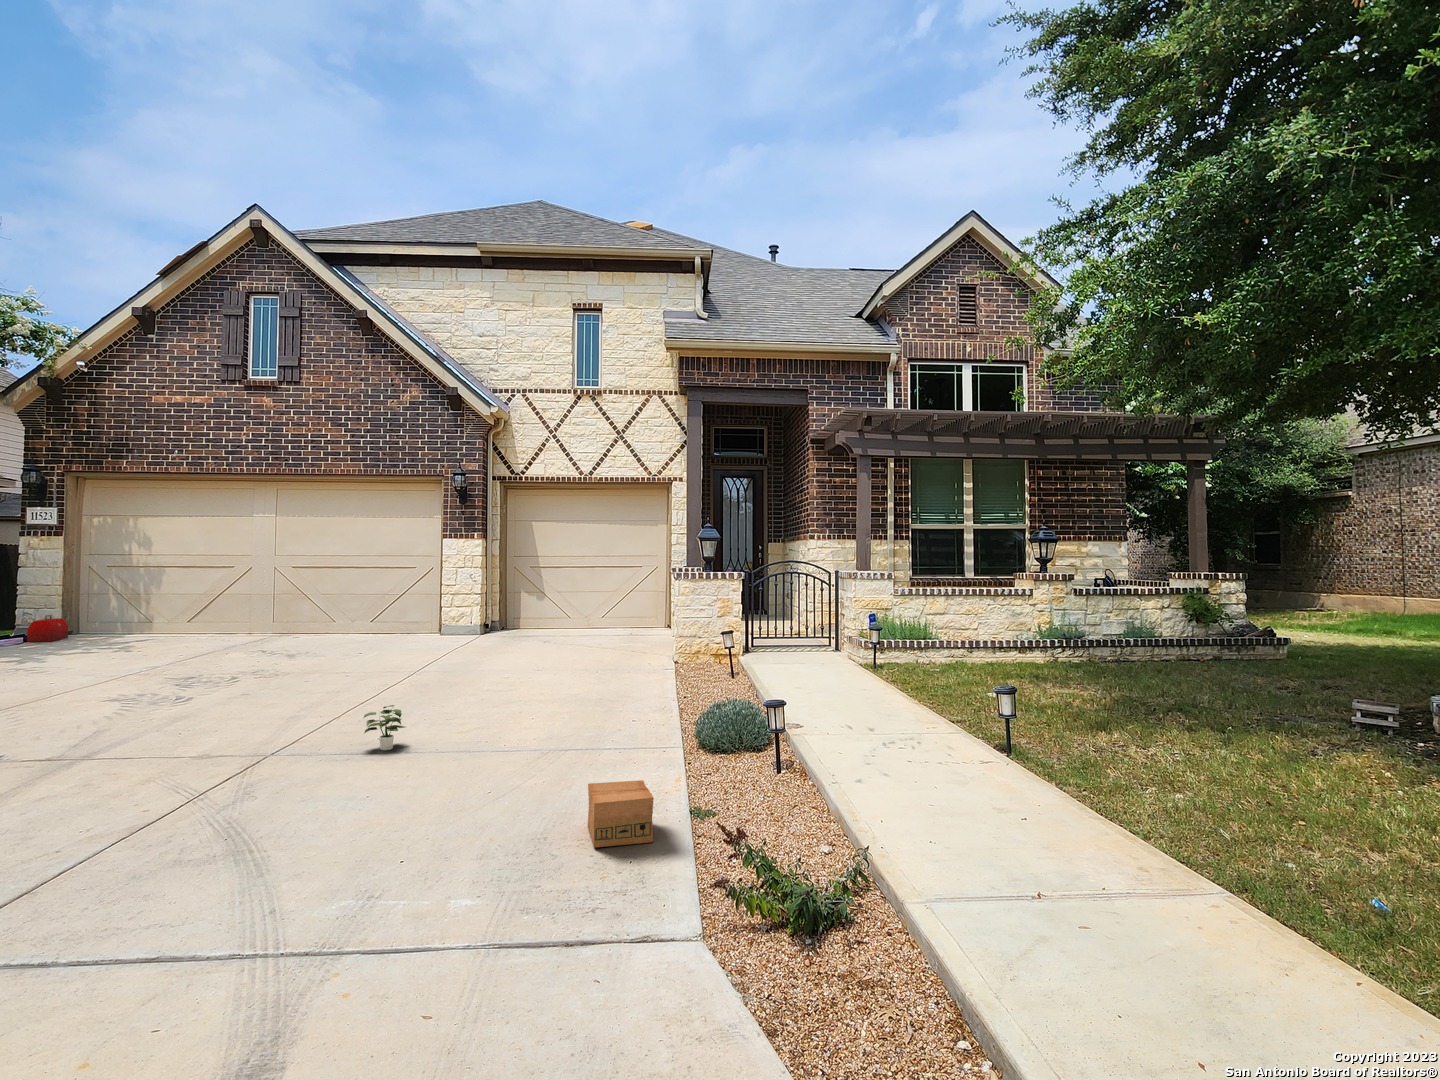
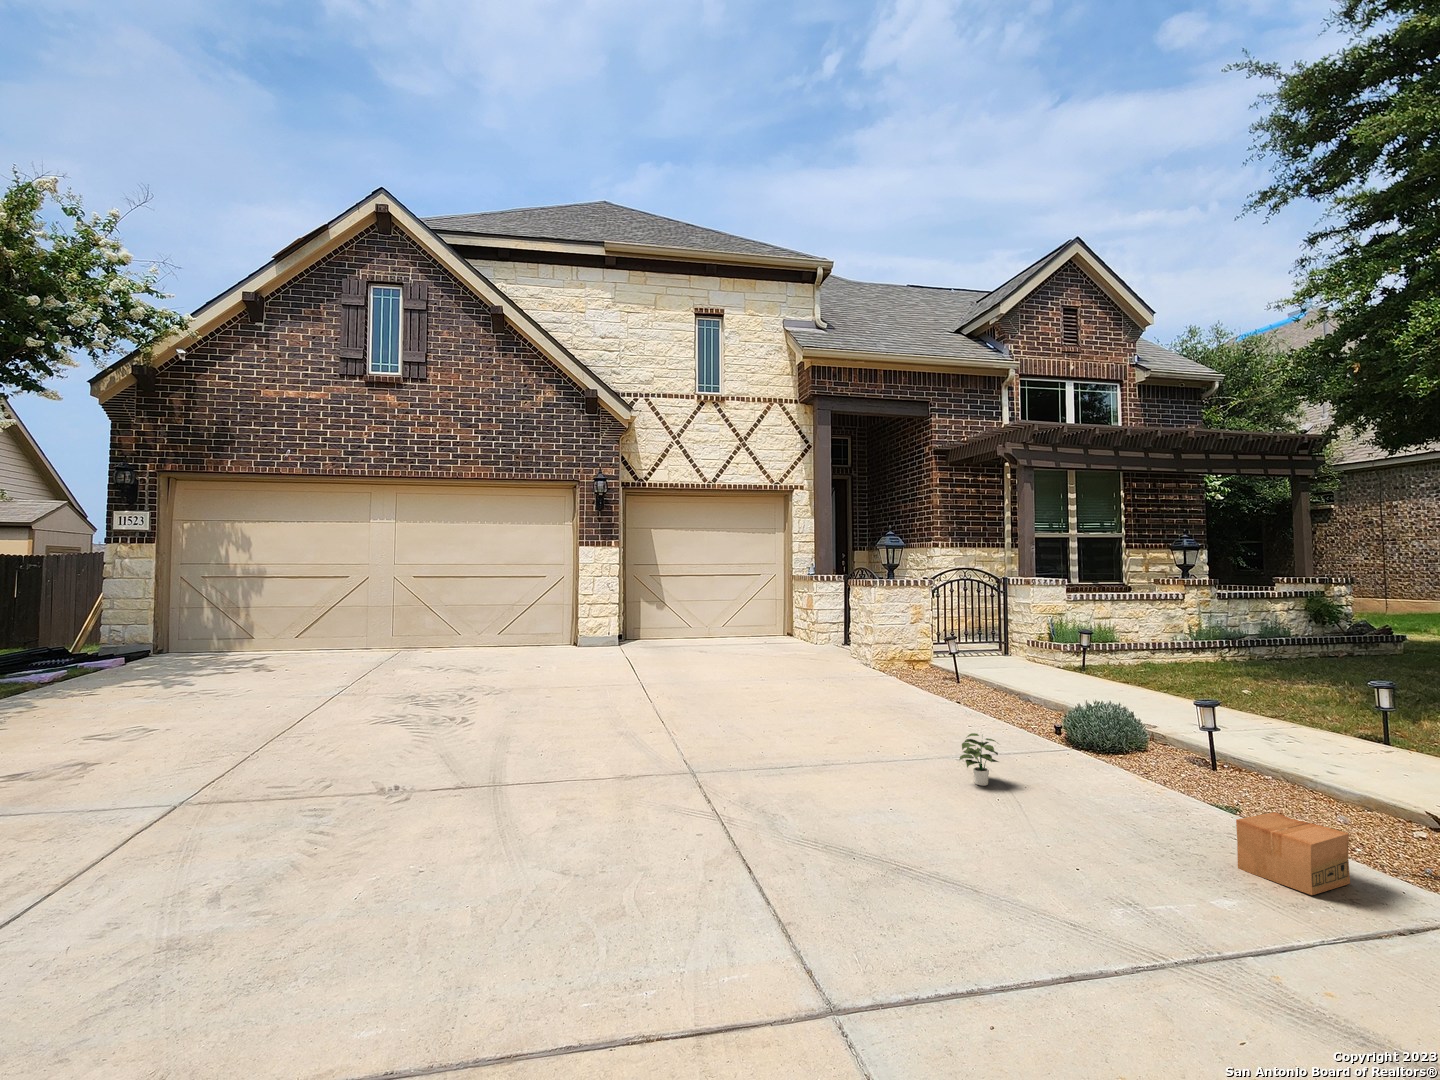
toolbox: present [27,615,68,642] -> none [124,633,163,665]
potted plant: present [364,705,405,750] -> present [959,733,998,786]

